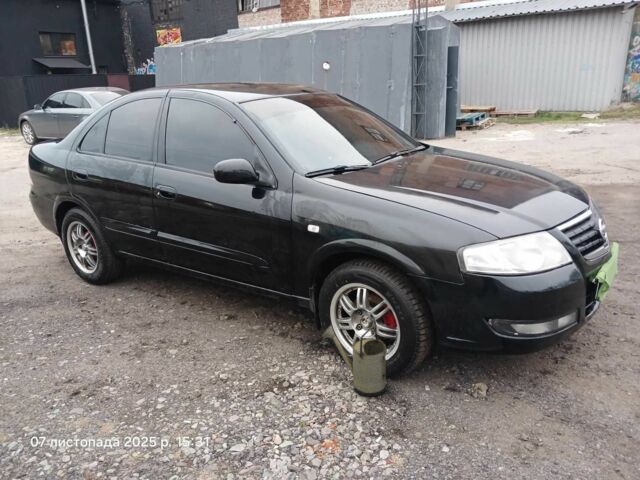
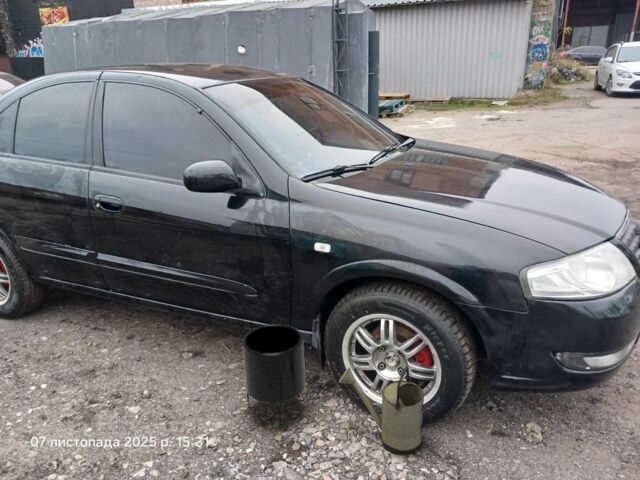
planter: none [252,291,302,373] -> present [243,324,305,430]

